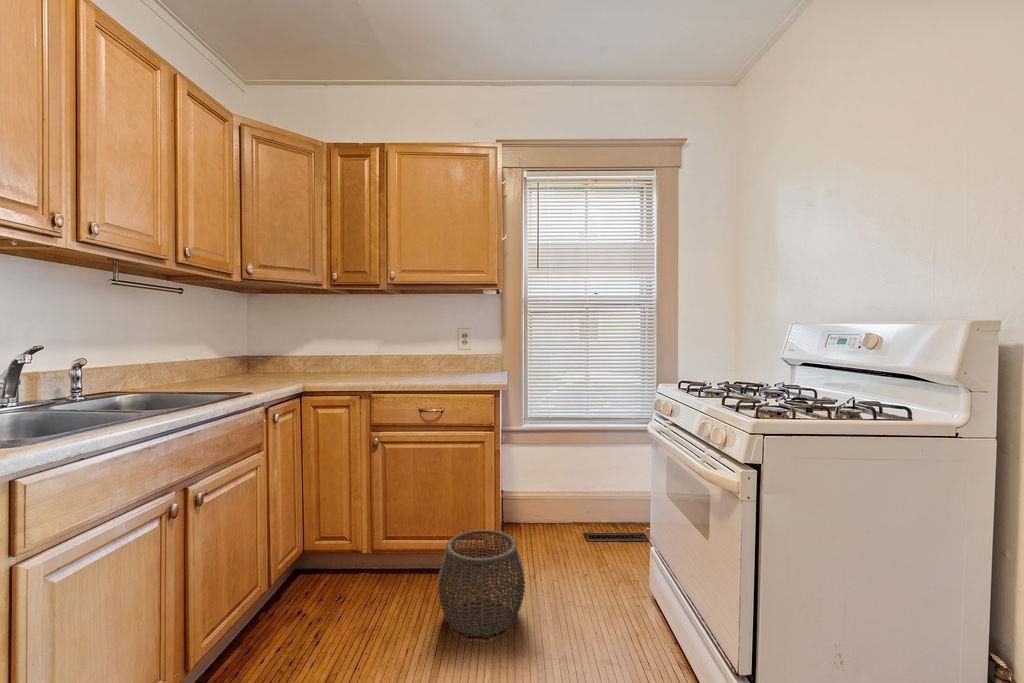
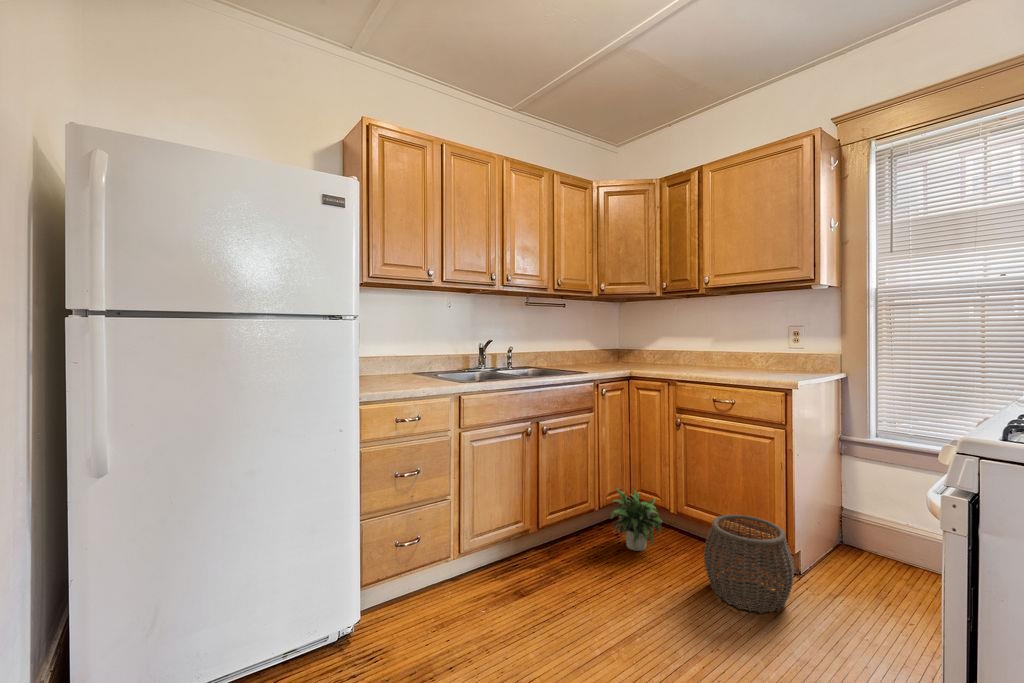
potted plant: none [298,541,374,625] -> present [611,488,662,551]

